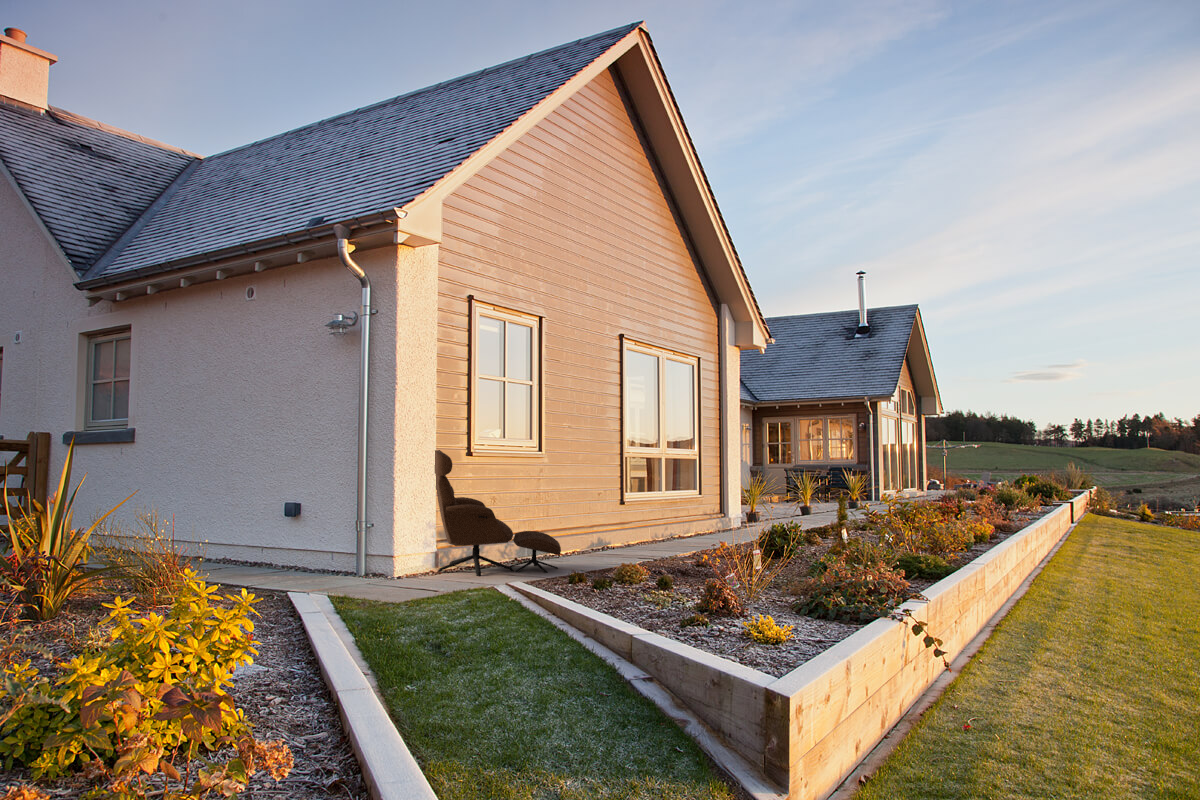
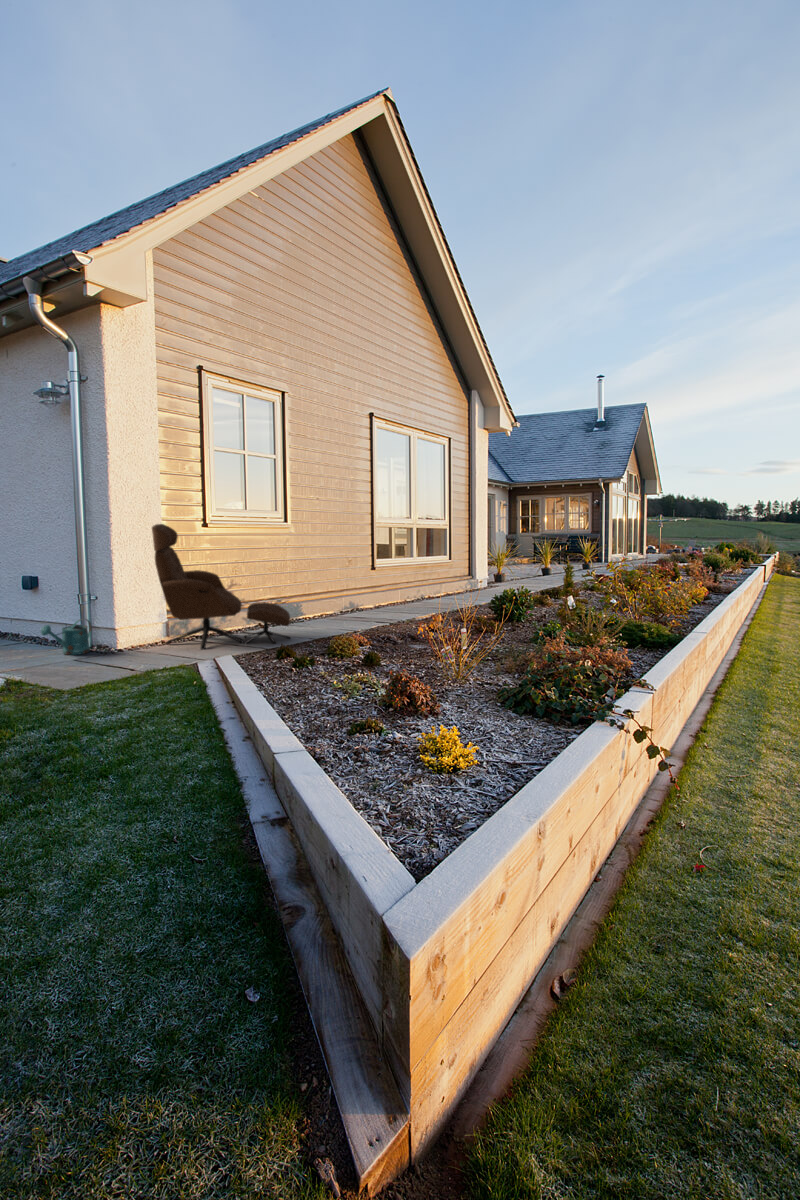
watering can: none [334,543,370,579] -> present [41,619,92,655]

